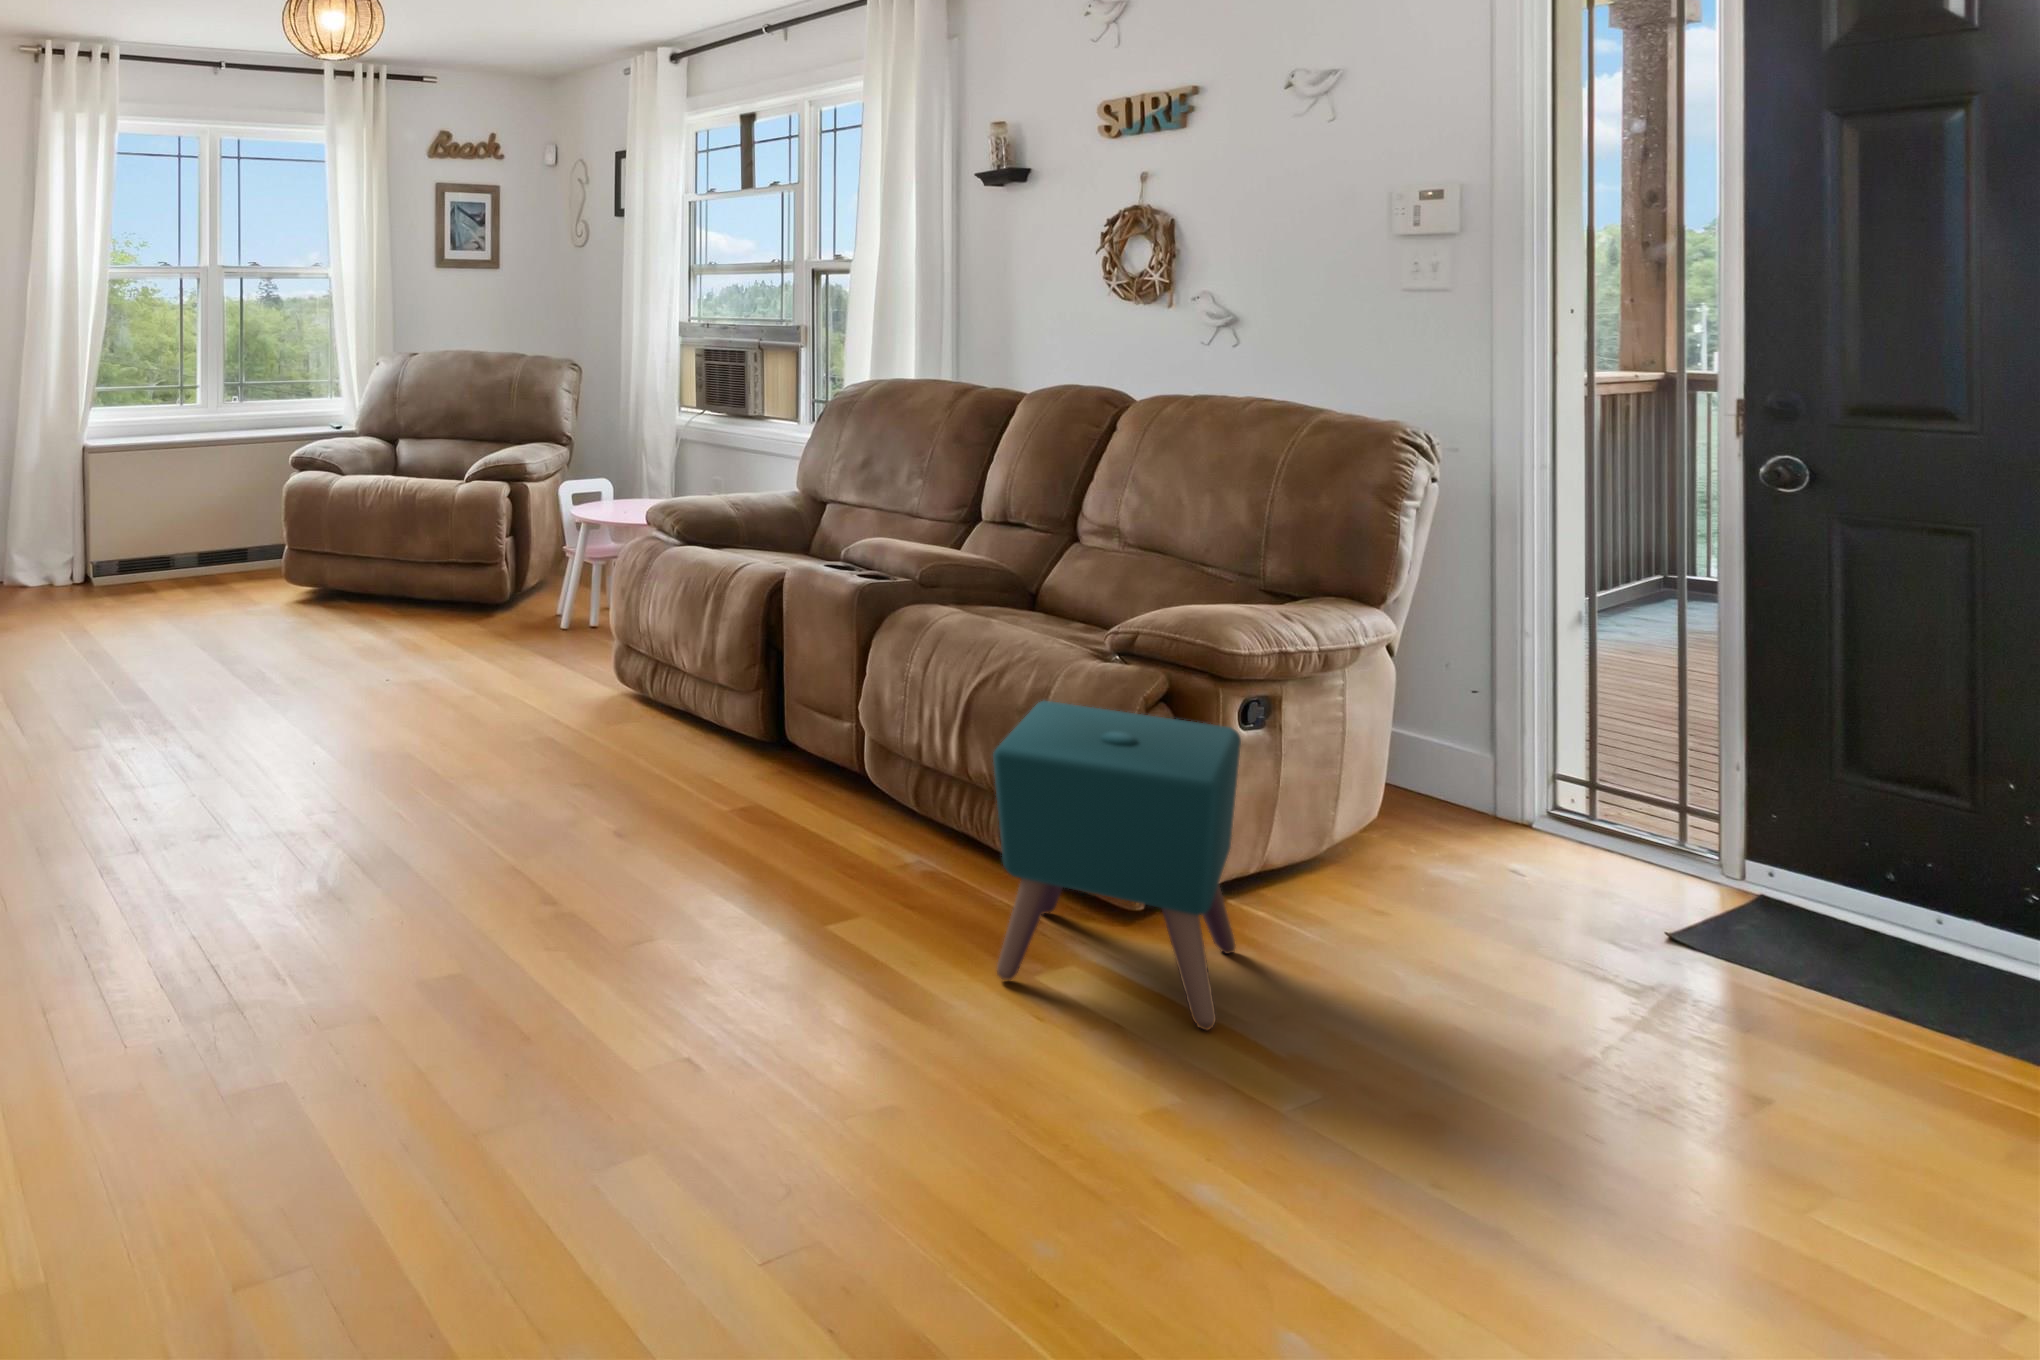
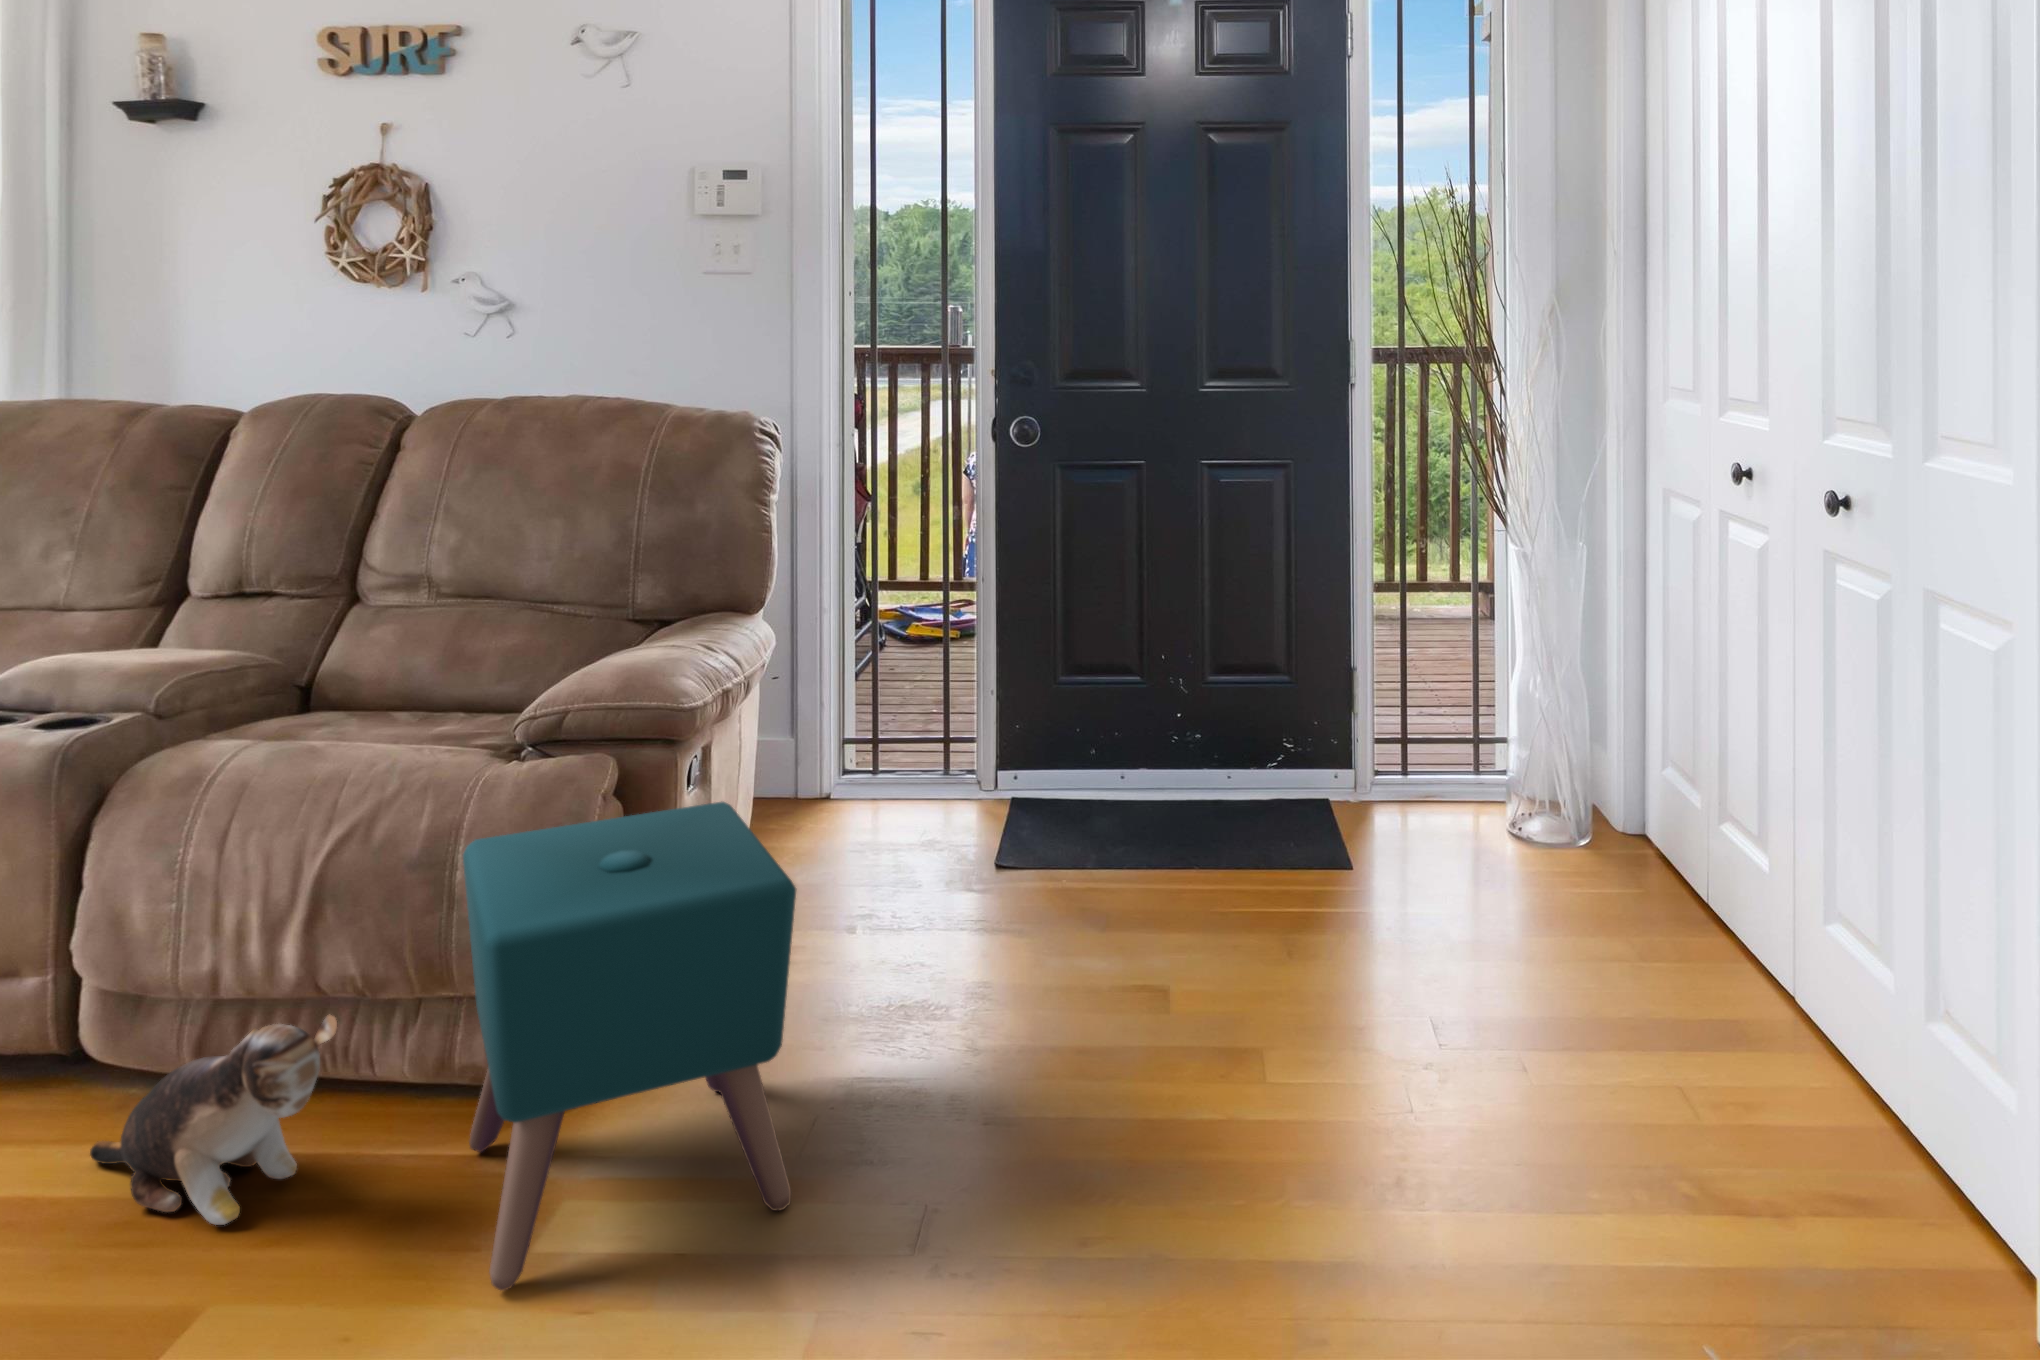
plush toy: none [853,775,951,884] -> present [90,1015,337,1225]

